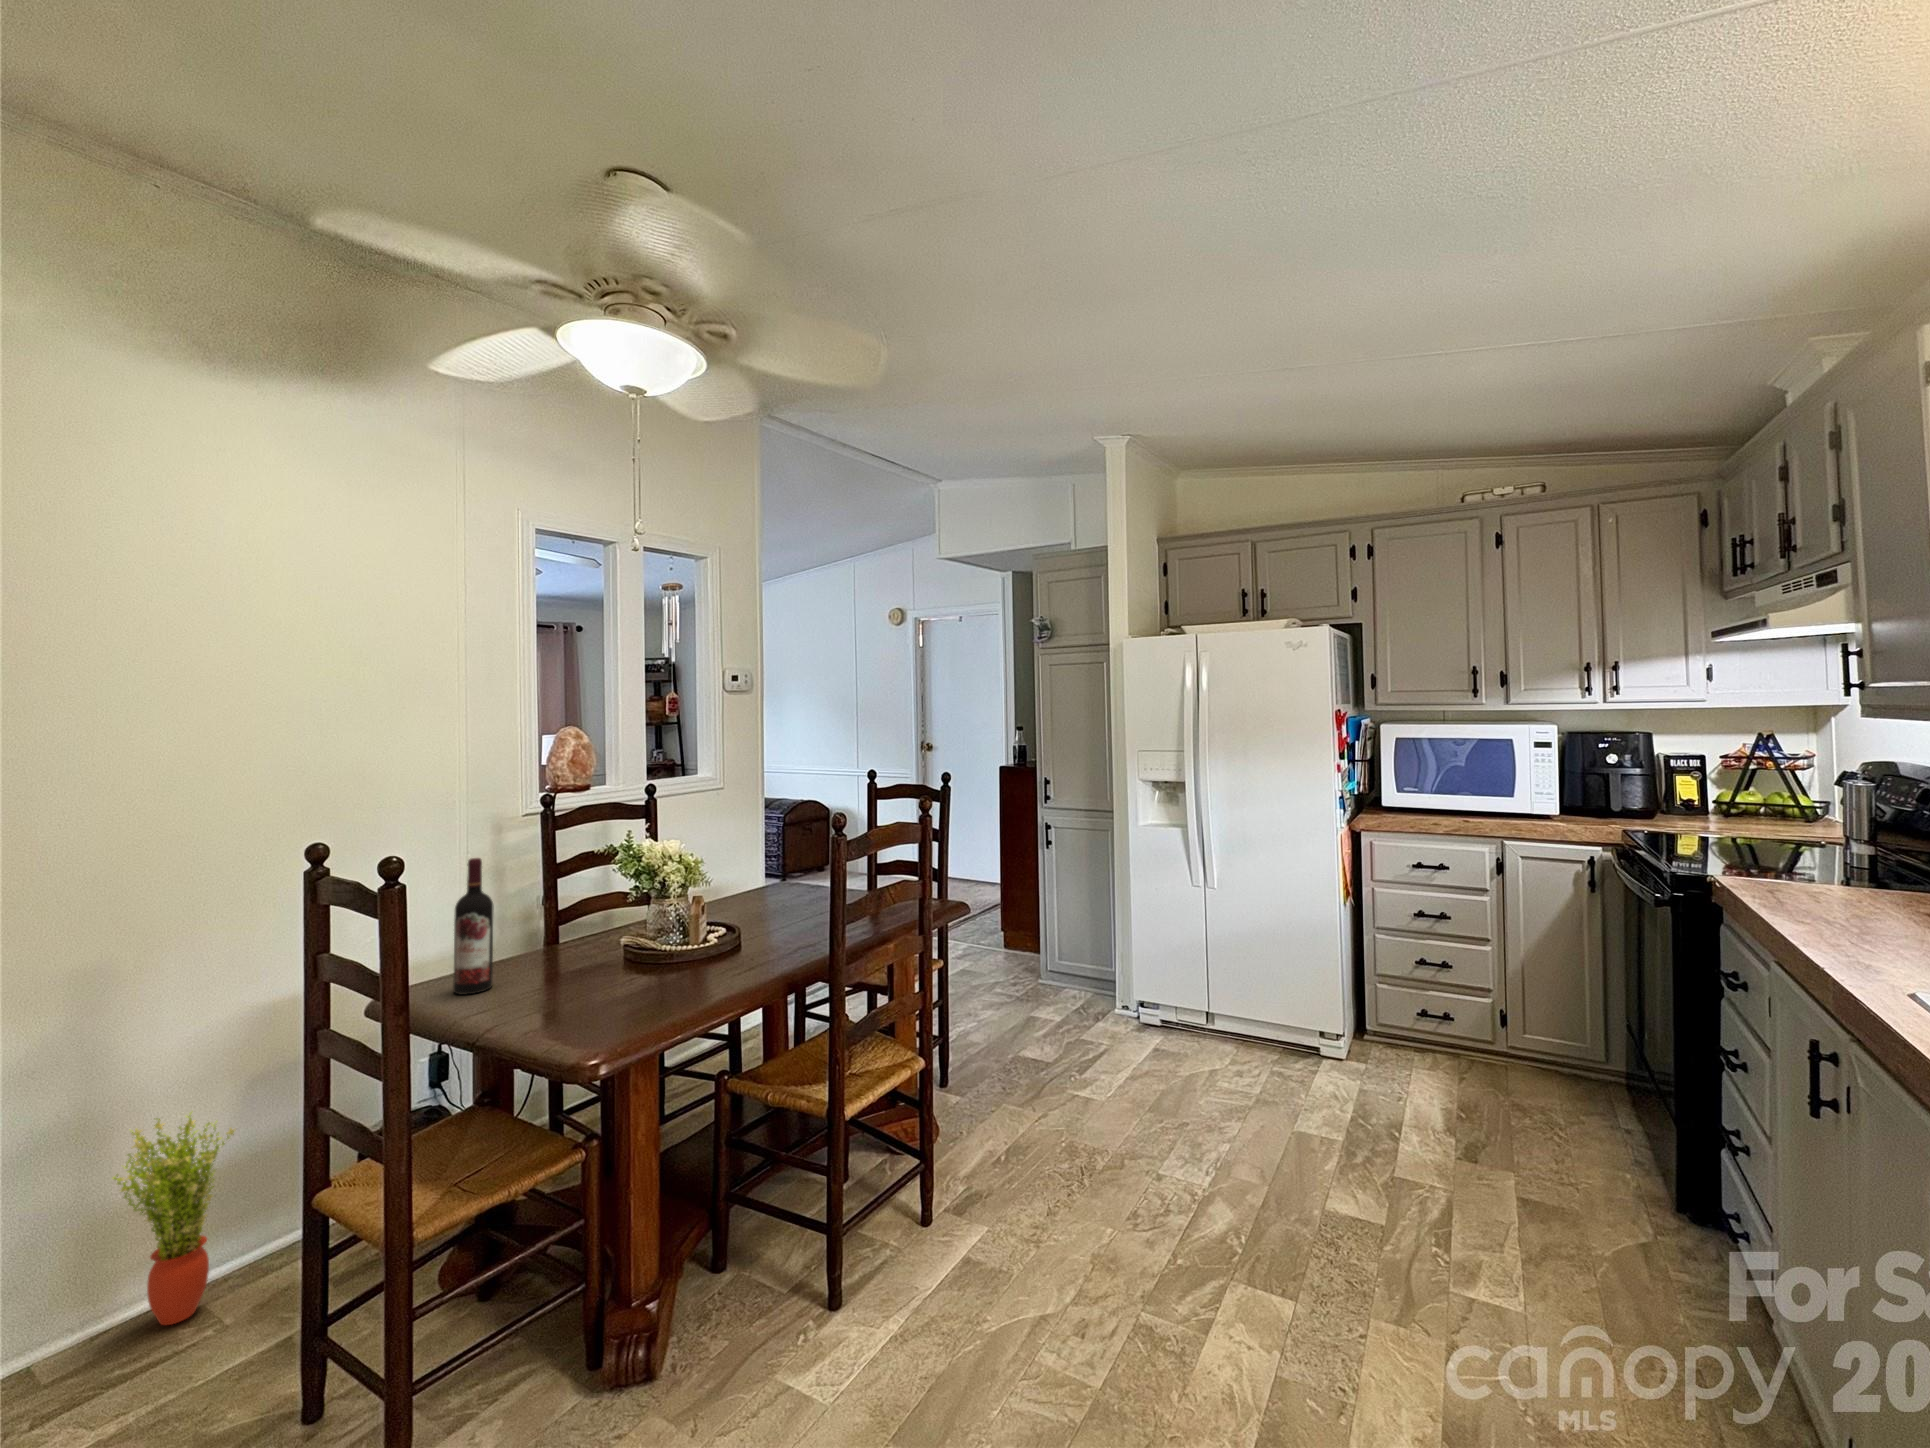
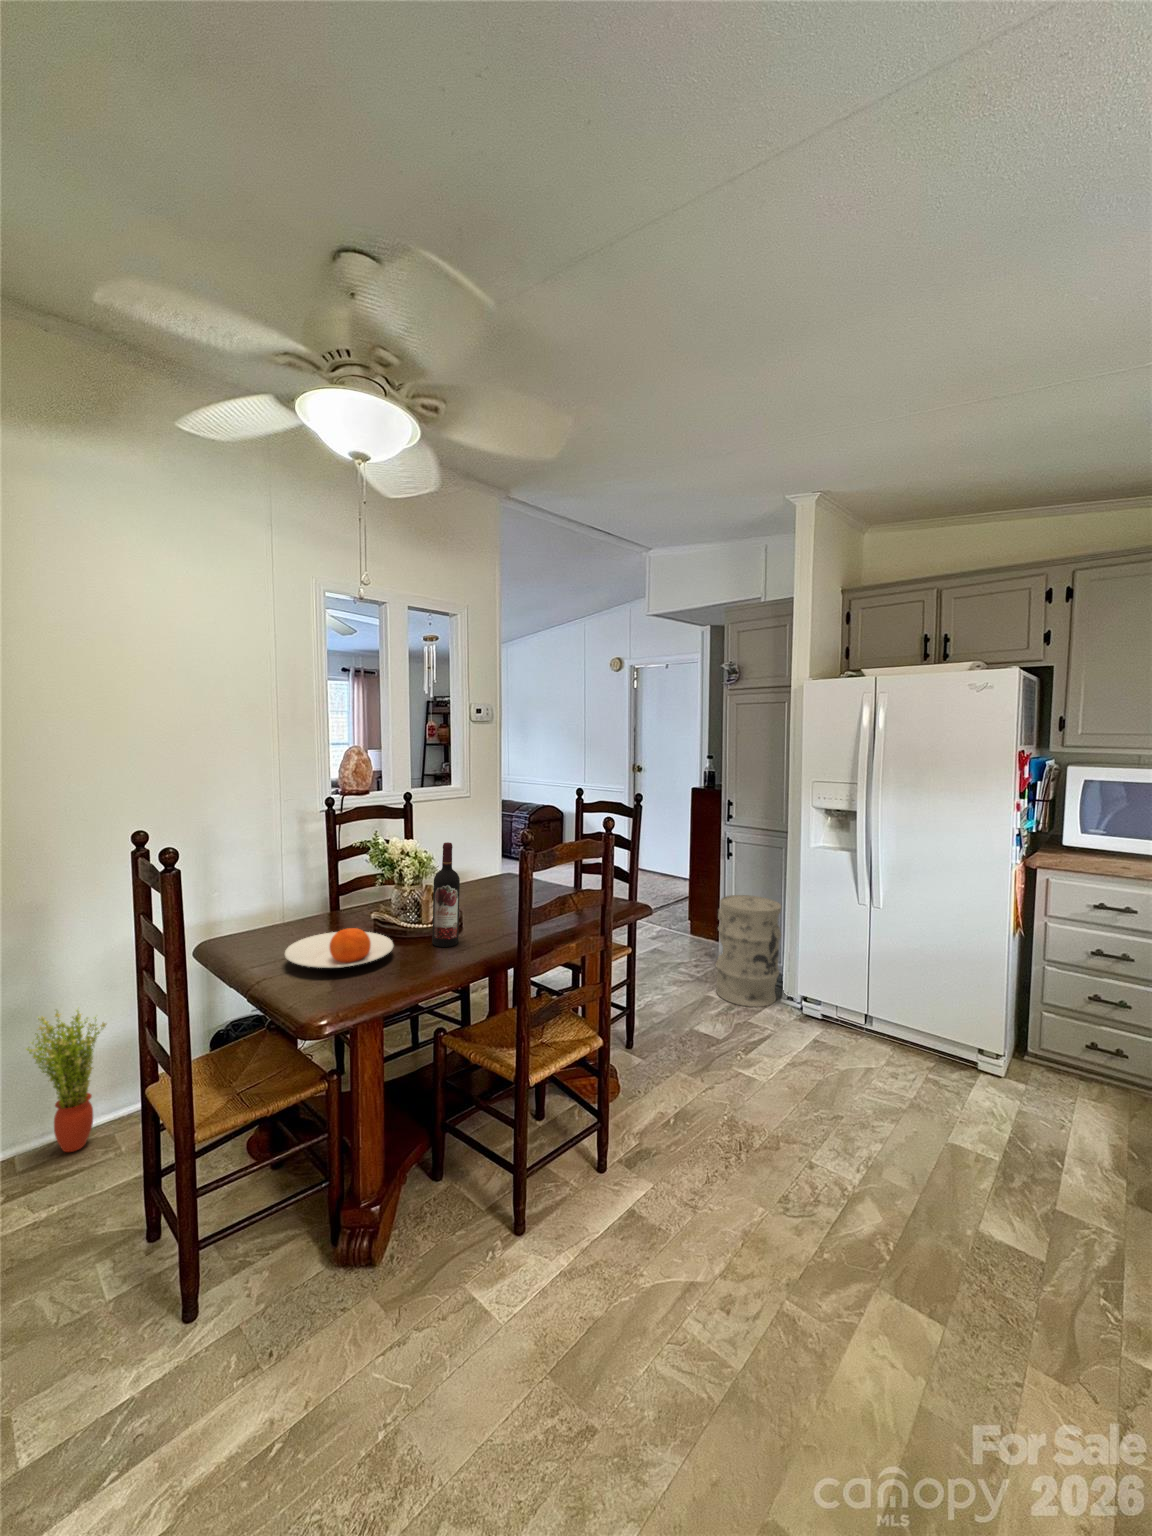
wine bottle: present [453,858,494,994] -> present [432,842,460,947]
trash can: none [1035,890,1109,1023] -> present [716,895,781,1007]
plate: none [529,954,669,1005] -> present [285,928,394,968]

